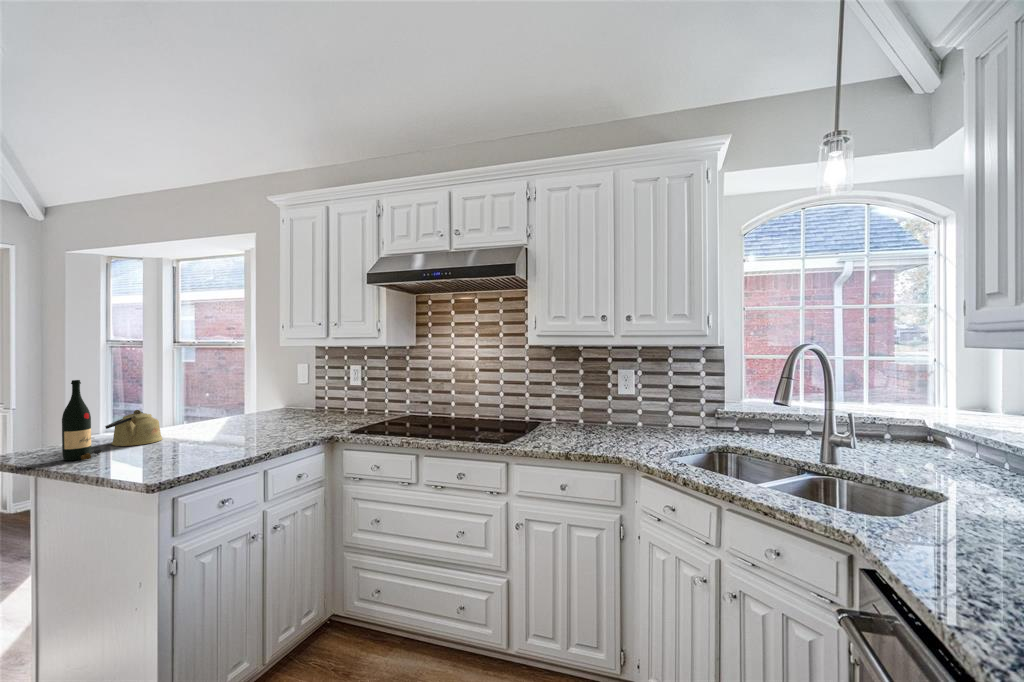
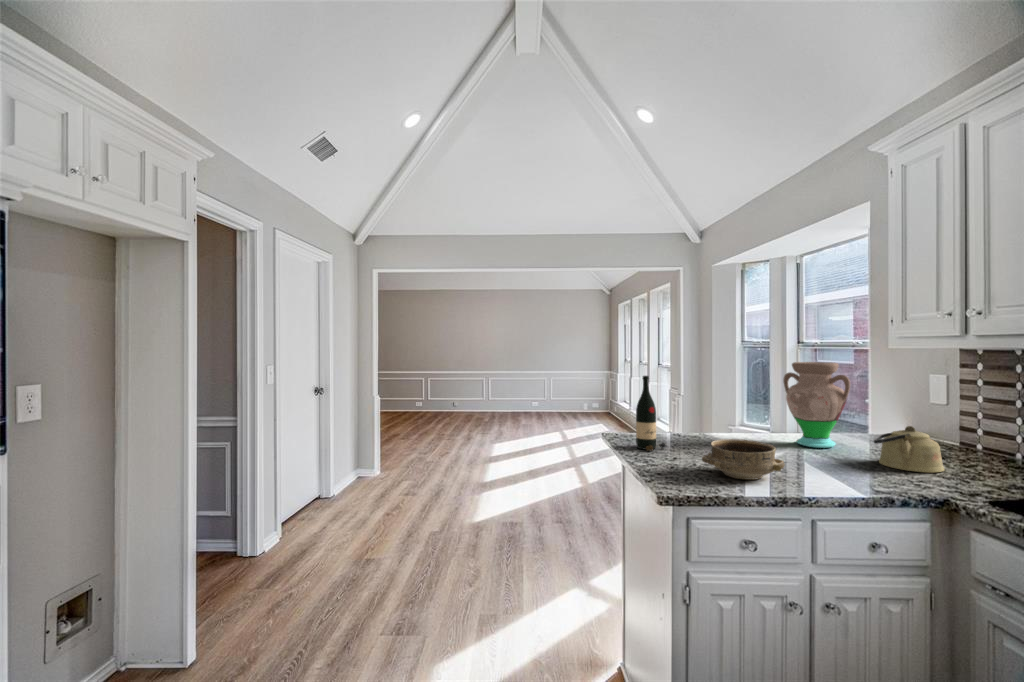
vase: none [205,358,260,427] -> present [783,362,850,448]
kettle: present [105,410,162,446] -> present [874,426,944,472]
ceramic bowl: none [167,425,238,458] -> present [702,439,784,480]

